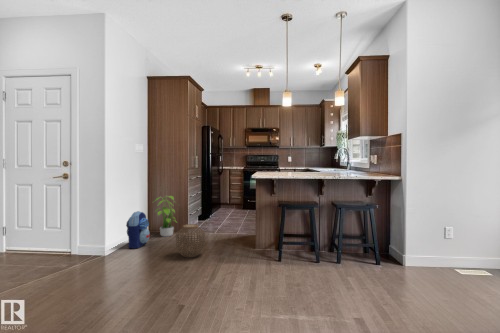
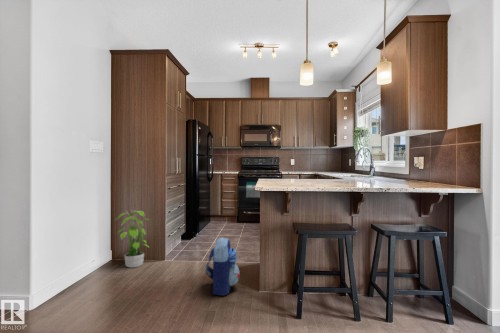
backpack: present [126,211,150,249] -> present [205,237,240,296]
woven basket: present [176,224,205,257] -> none [138,257,184,311]

